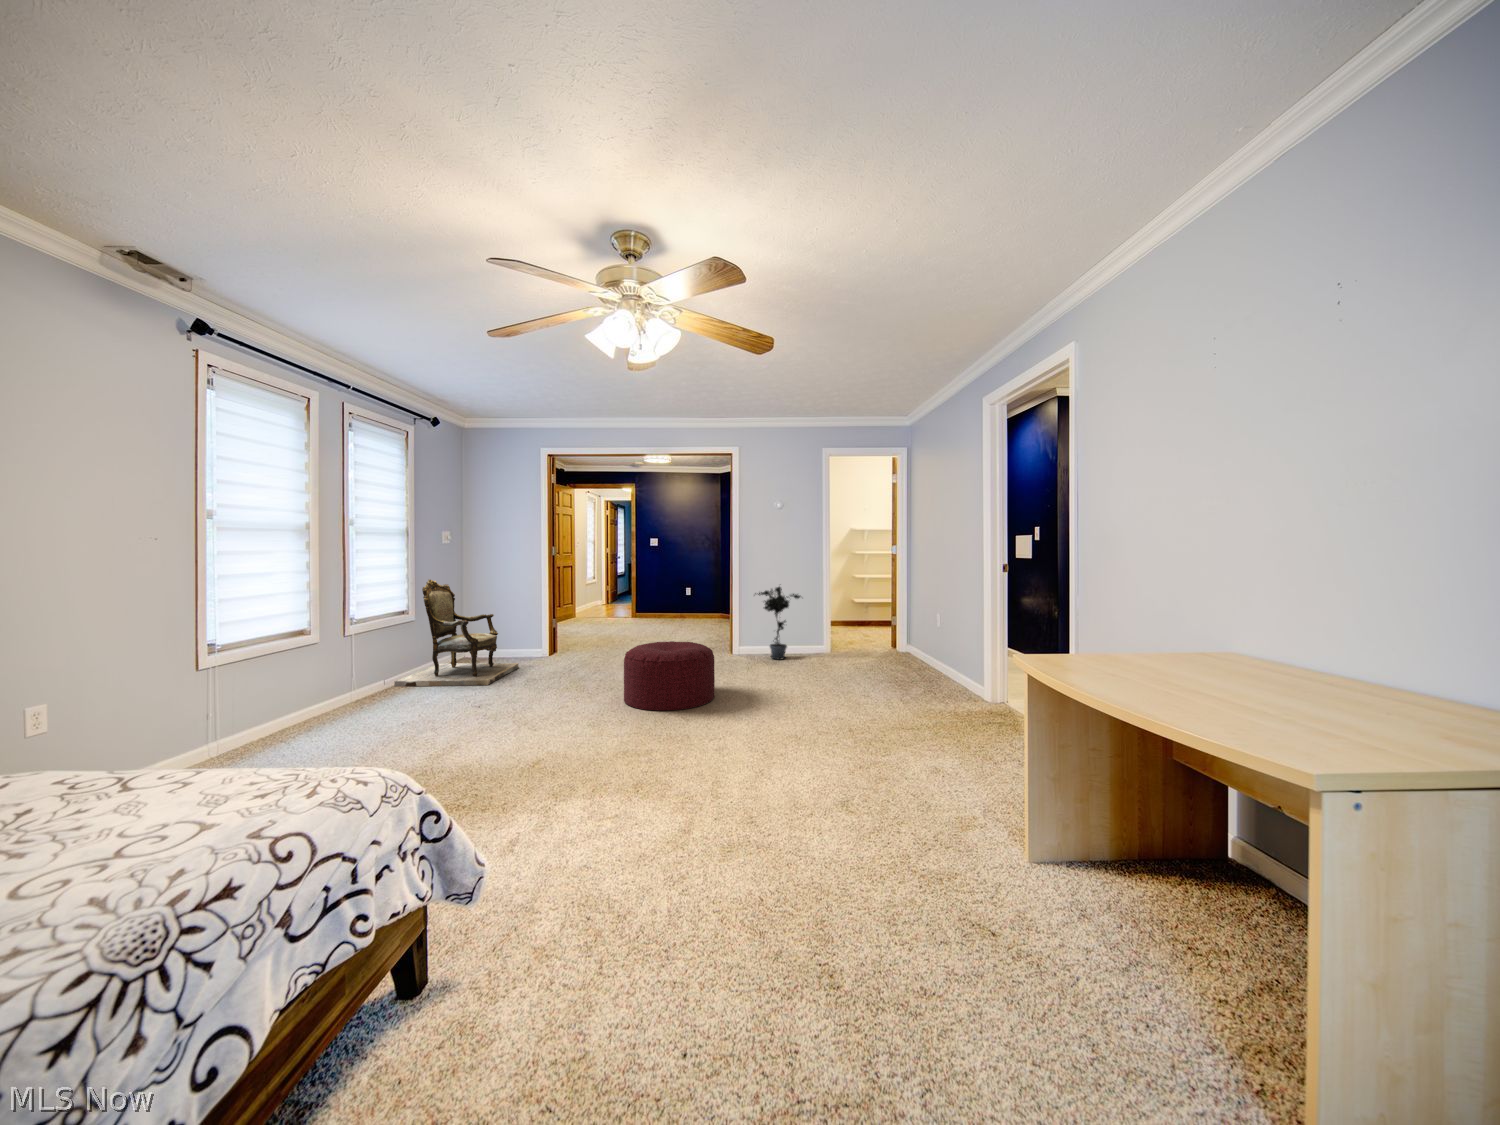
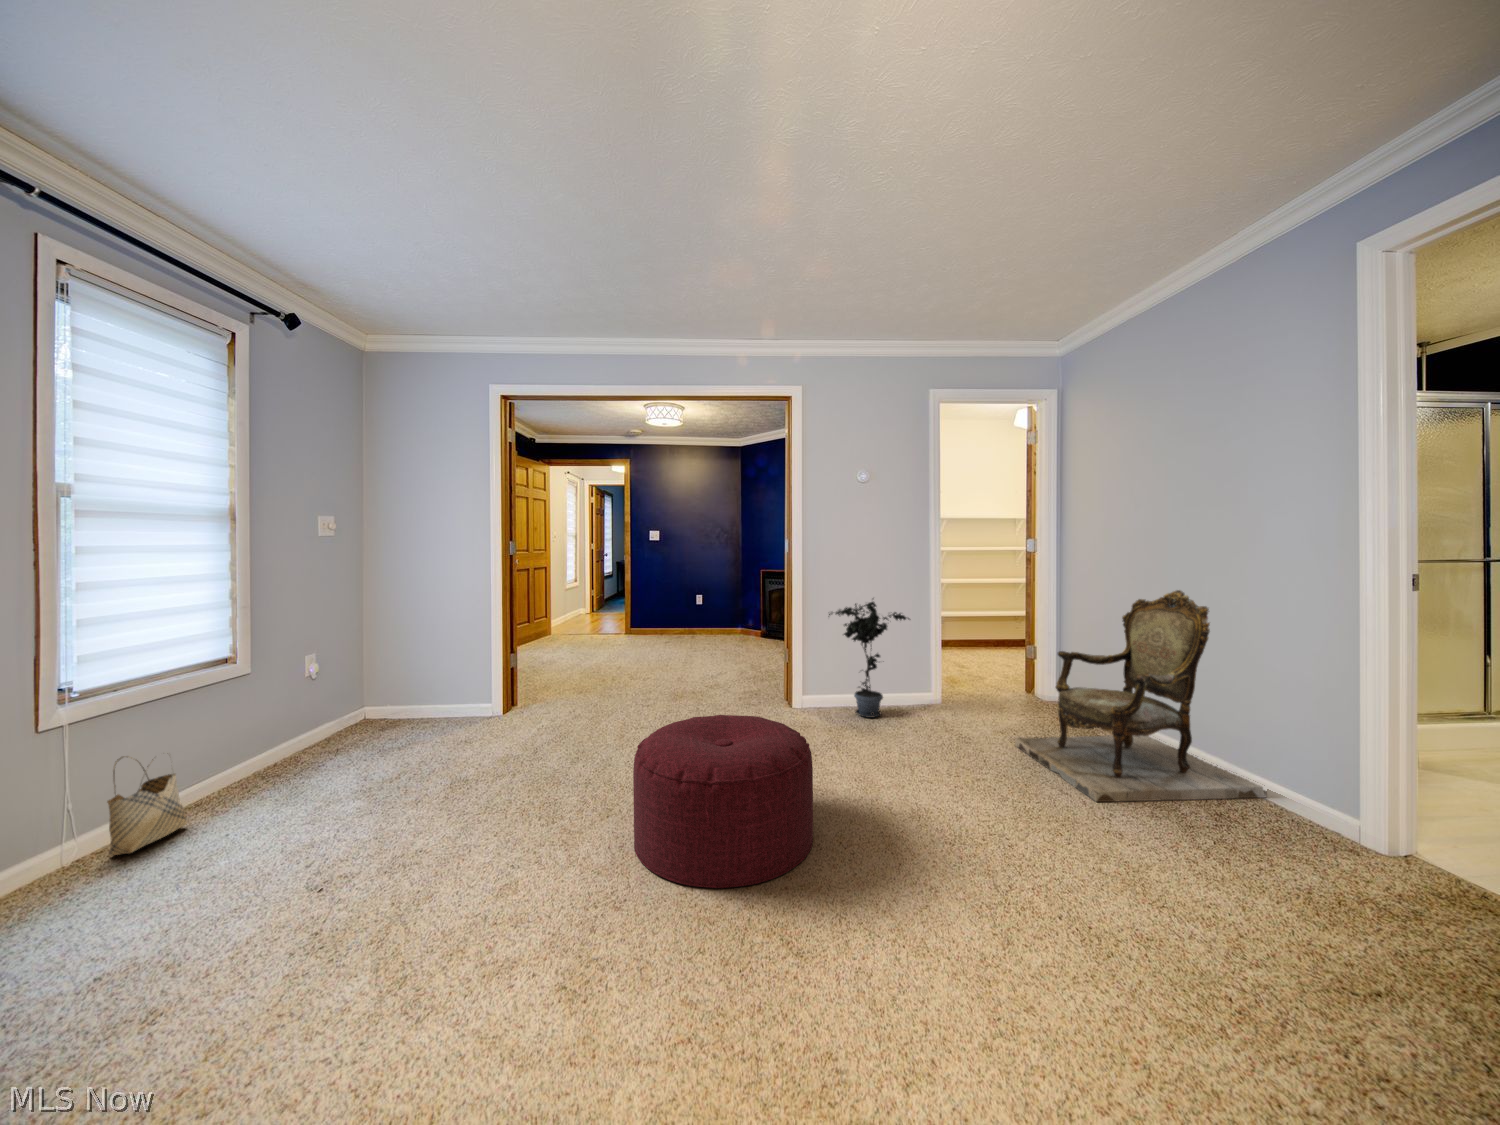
armchair: present [394,579,519,686] -> present [1015,590,1267,802]
woven basket: none [370,653,398,701] -> present [107,753,187,855]

